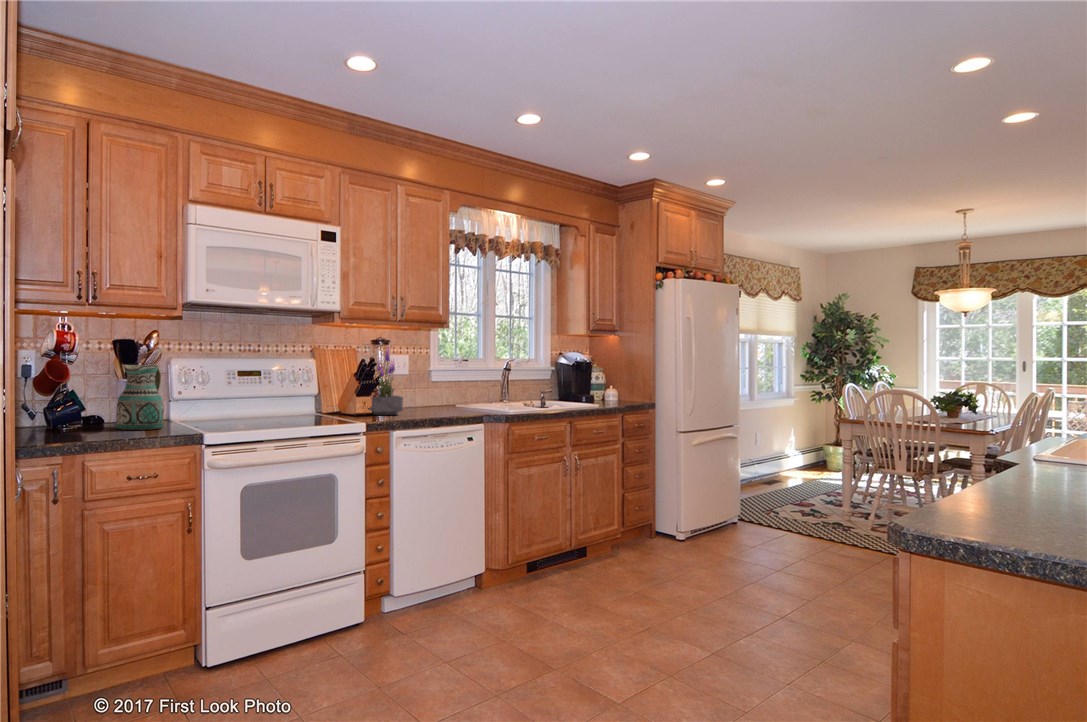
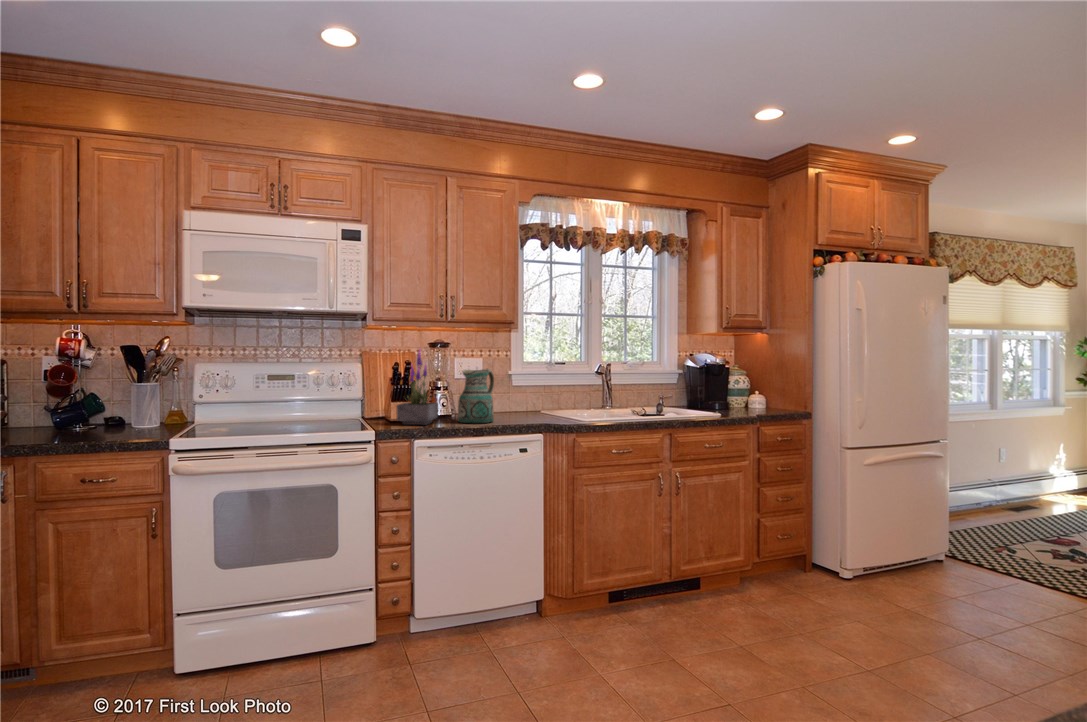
ceramic pitcher: present [115,364,164,430] -> present [458,369,494,423]

